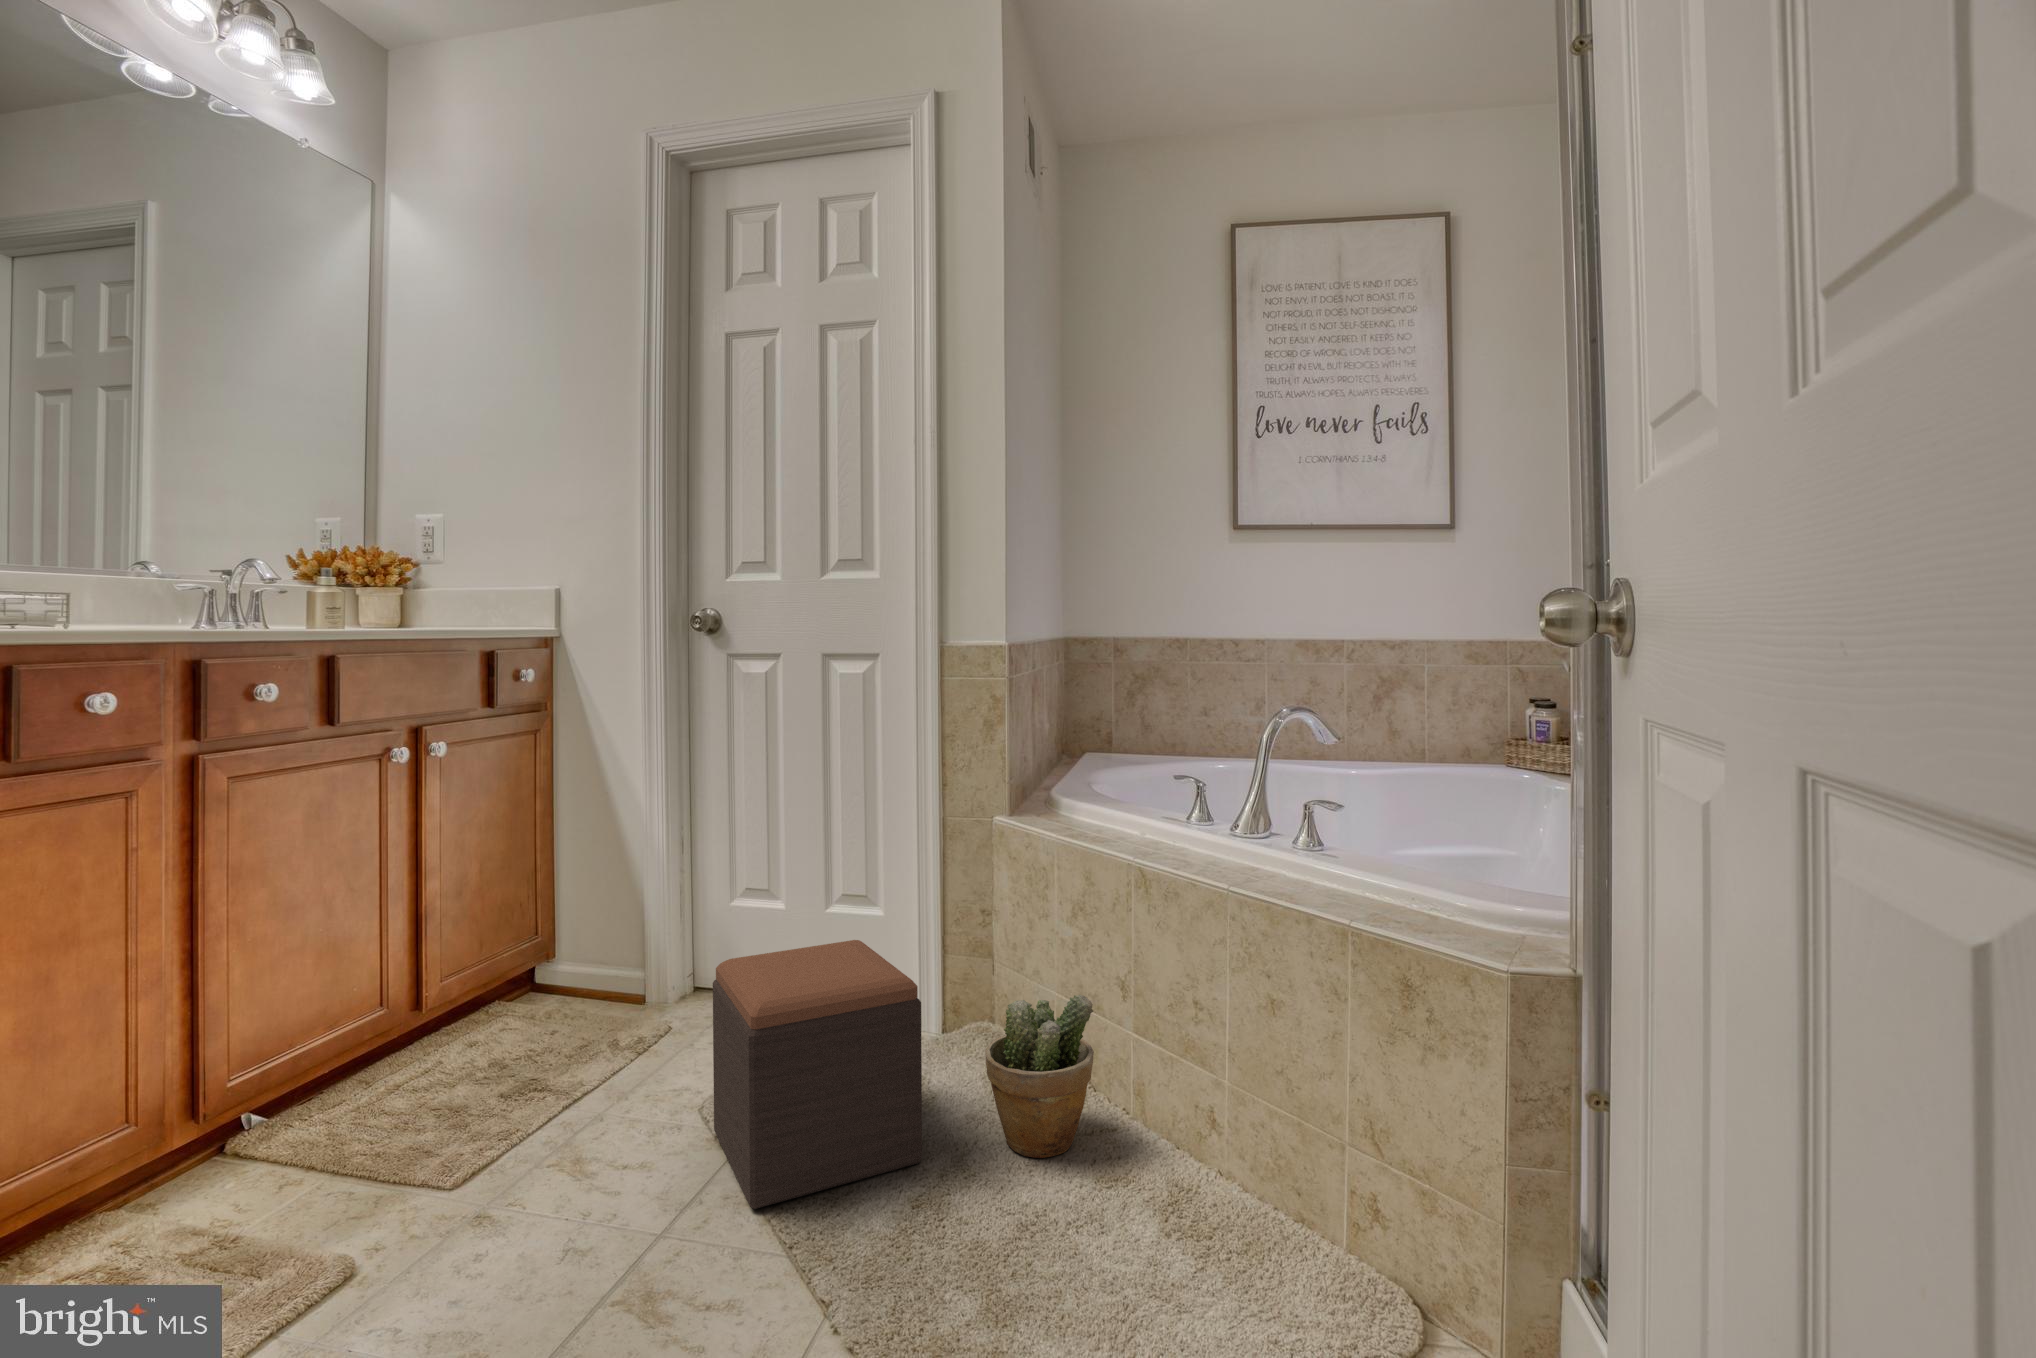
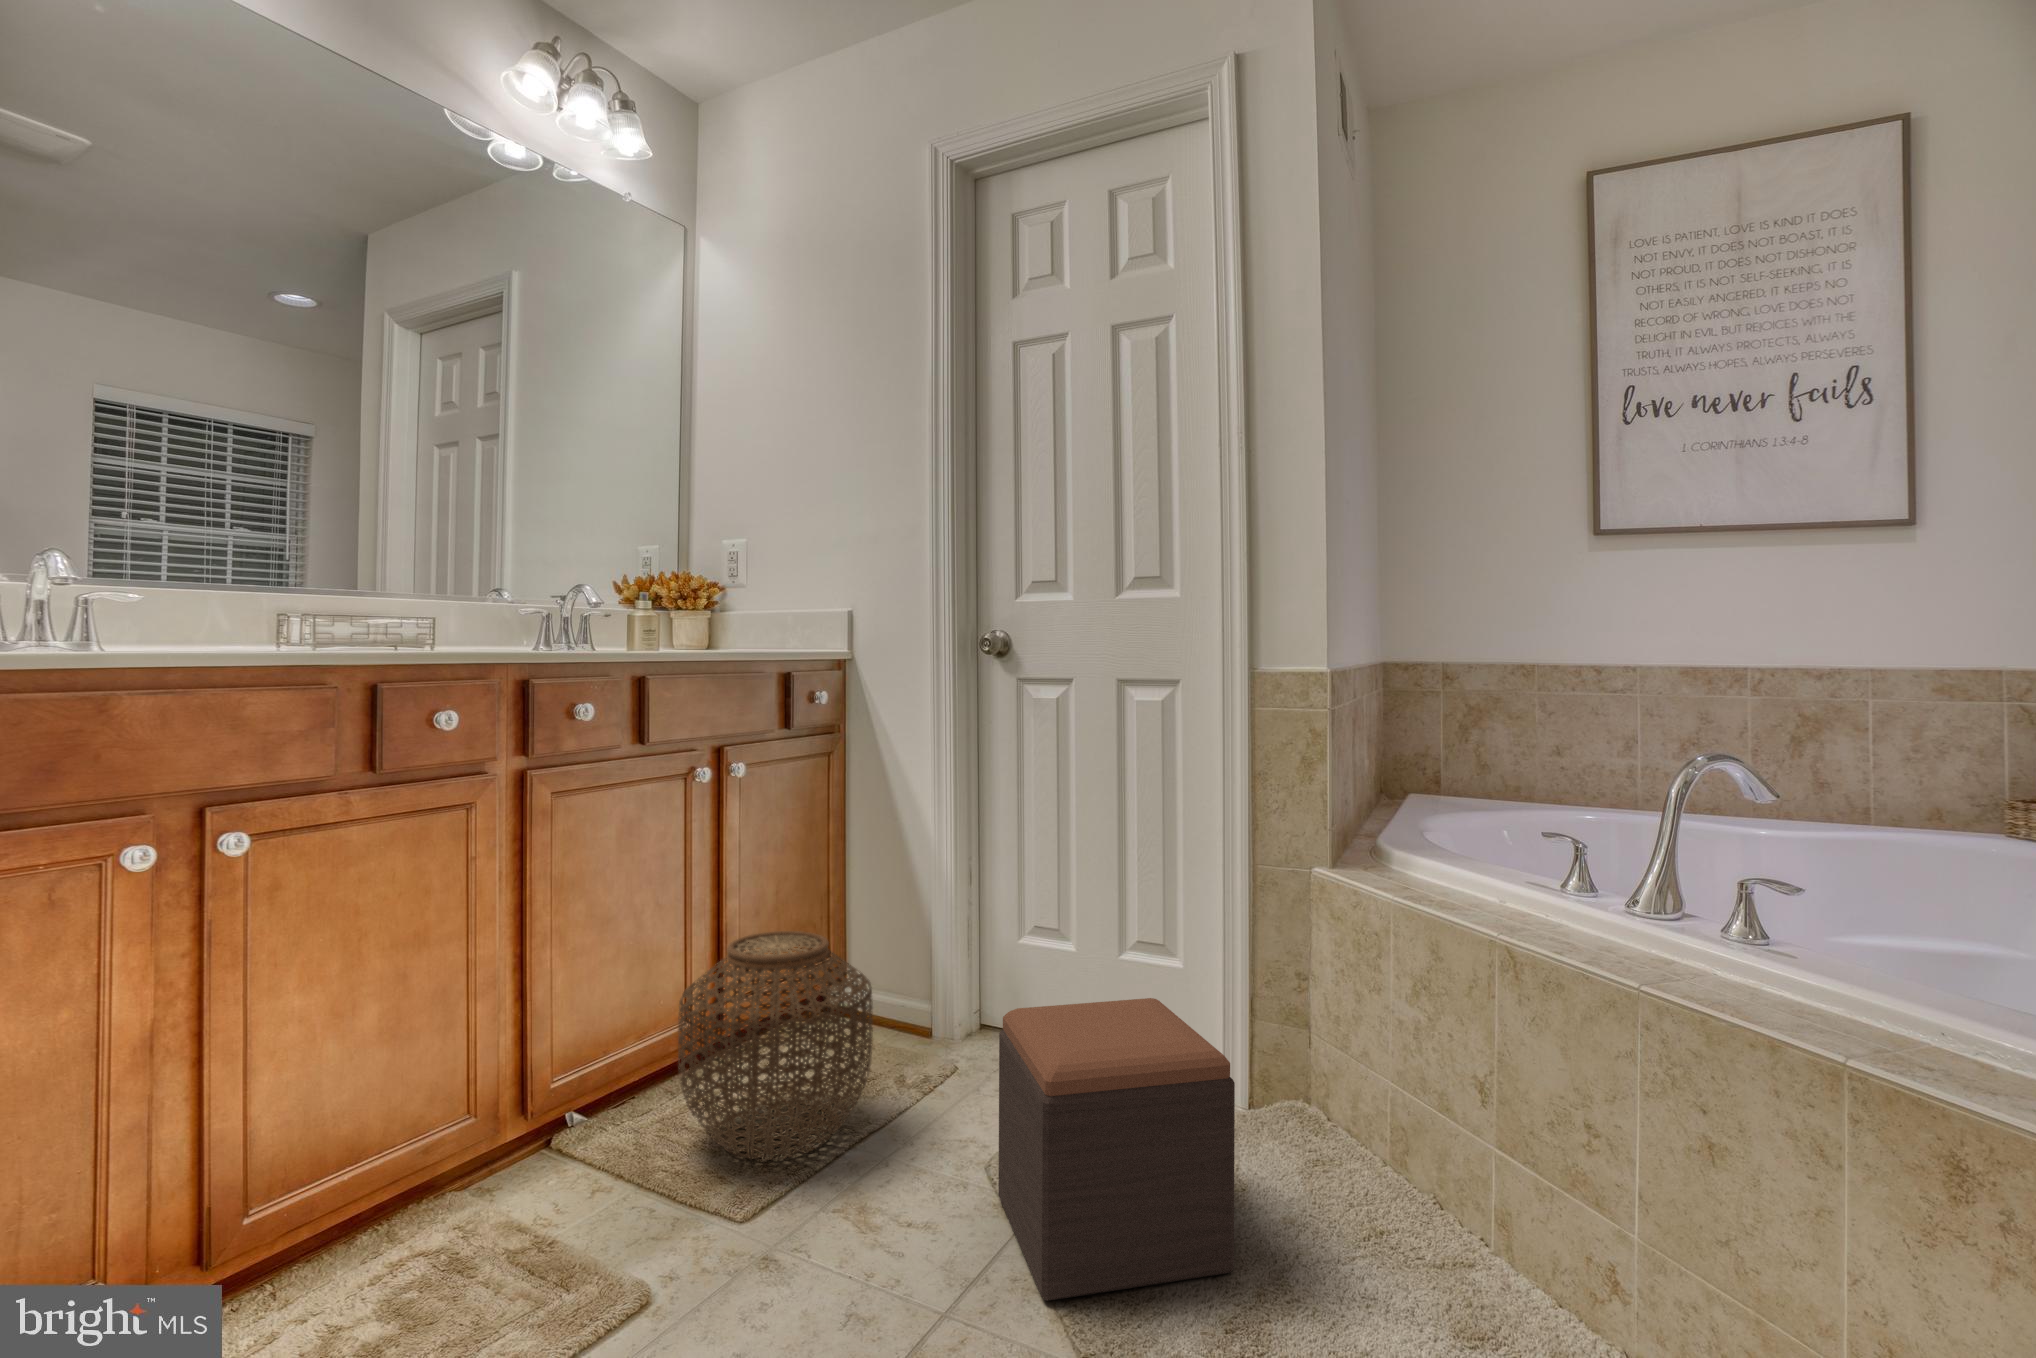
woven basket: none [377,907,588,1131] -> present [678,931,872,1160]
potted plant: present [985,995,1094,1158] -> none [1309,1092,1449,1291]

